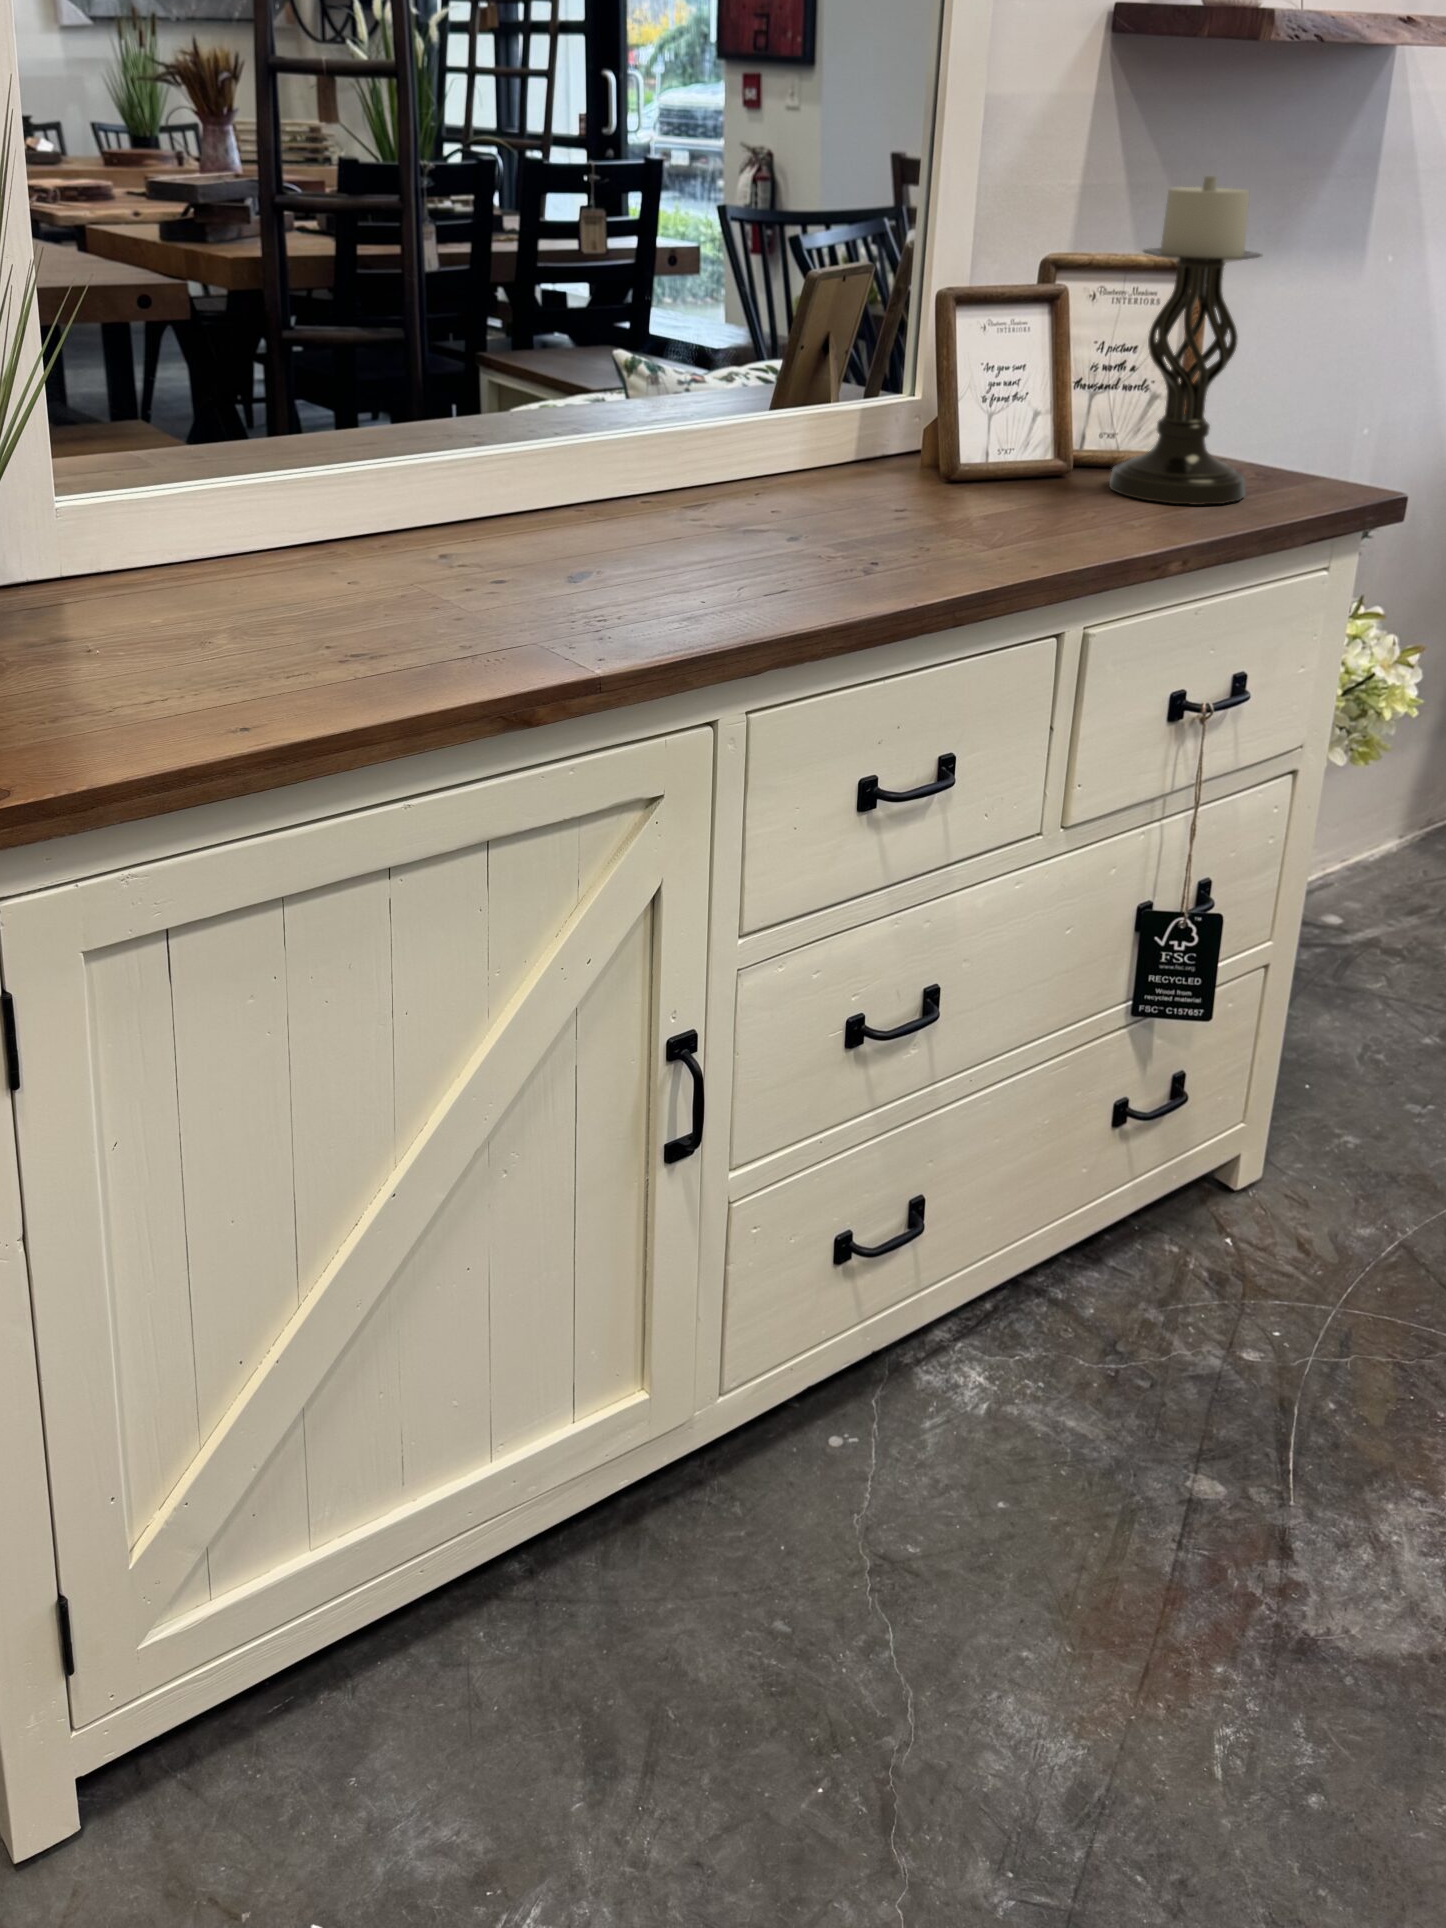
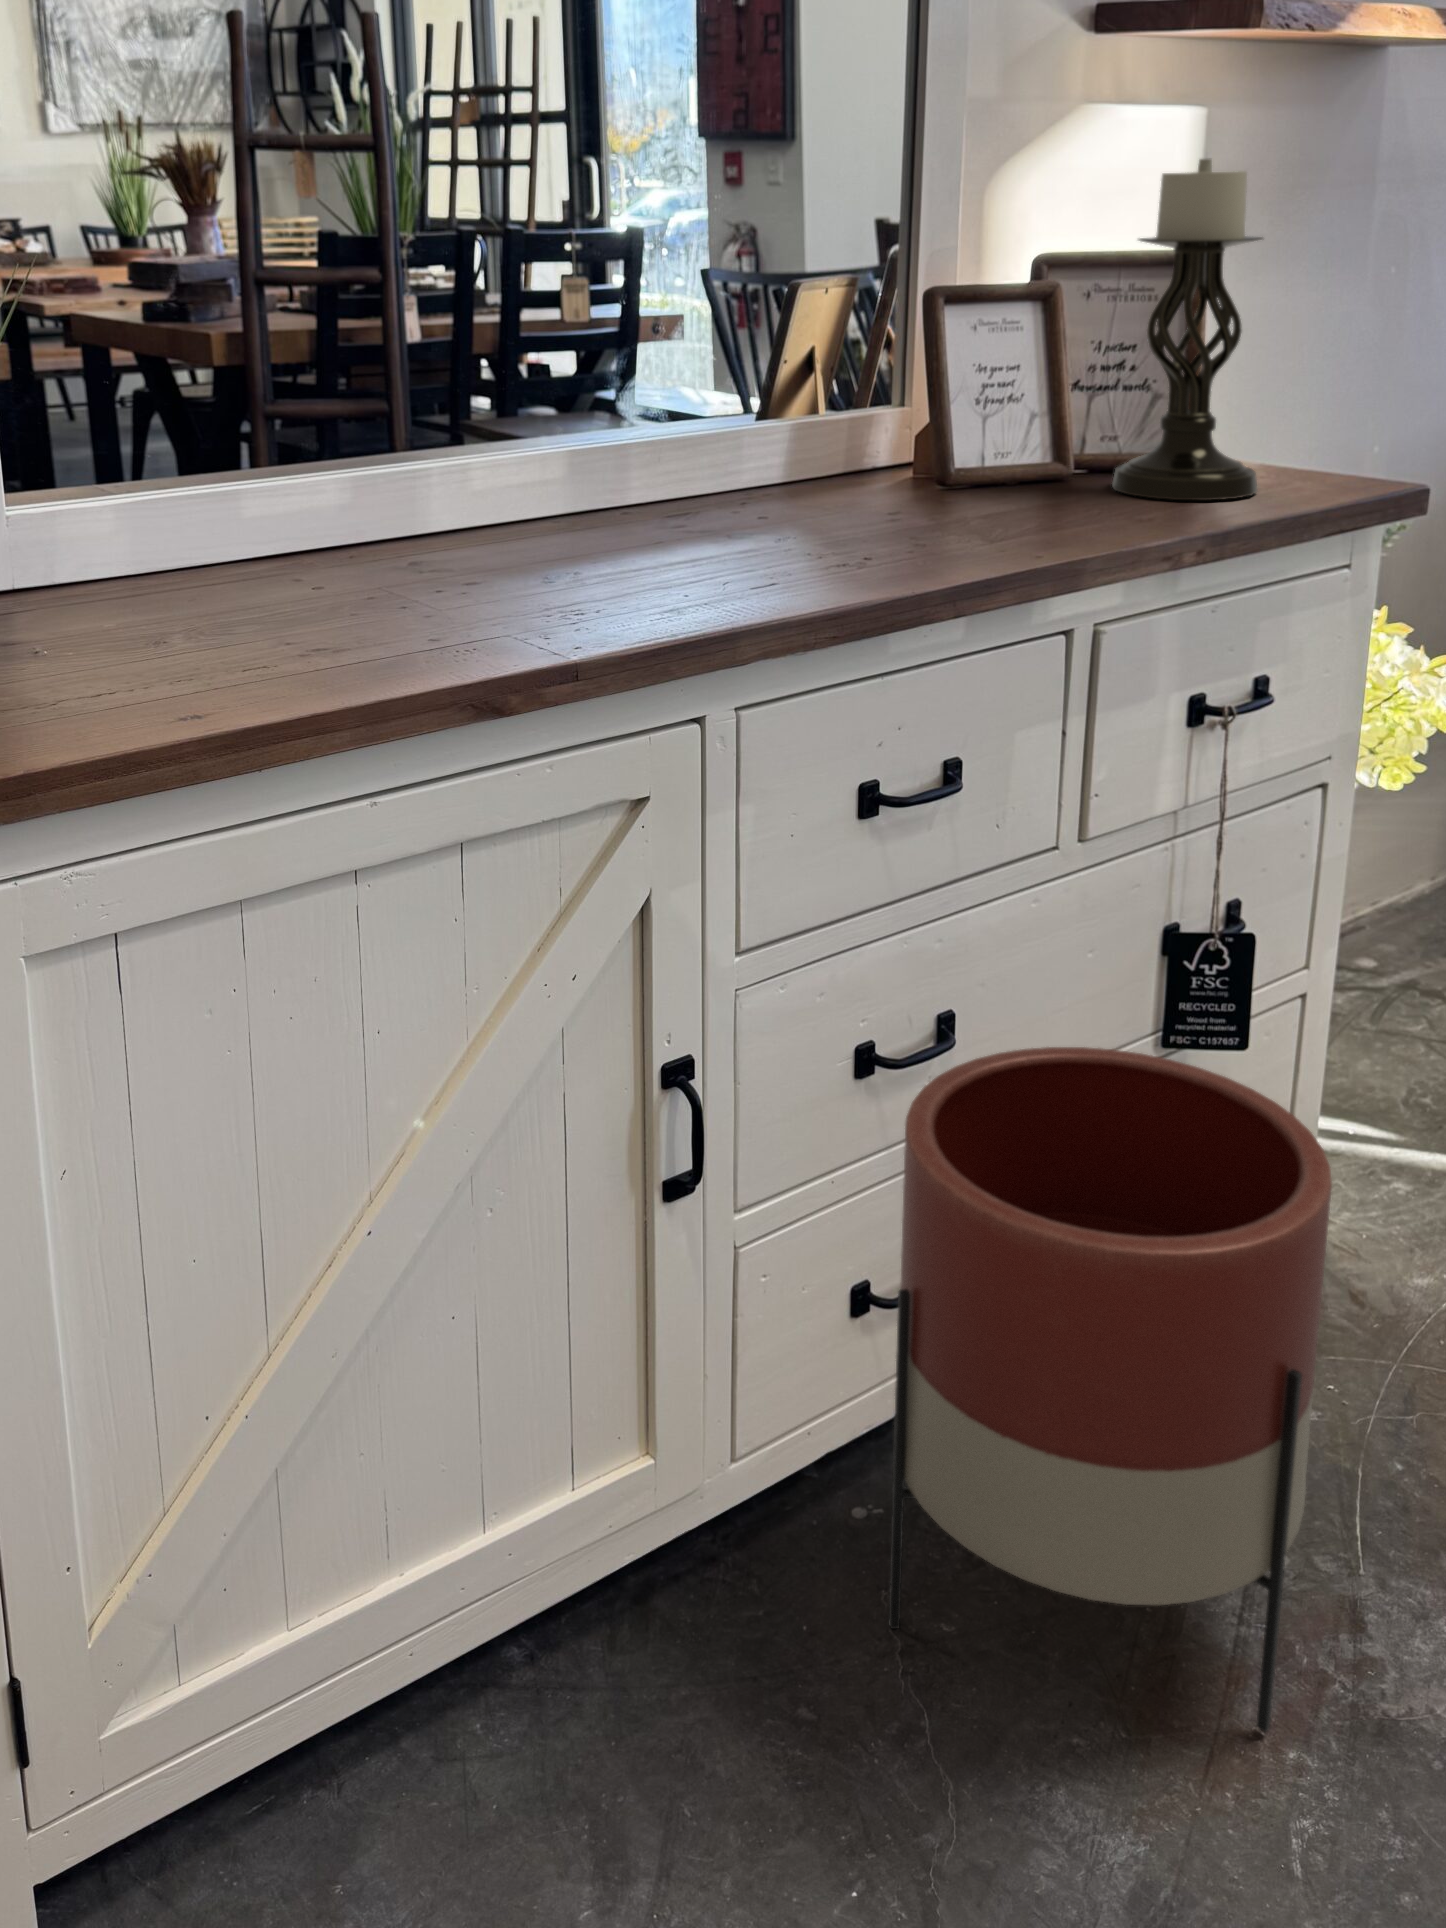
planter: none [859,1023,1280,1650] -> present [889,1047,1332,1732]

